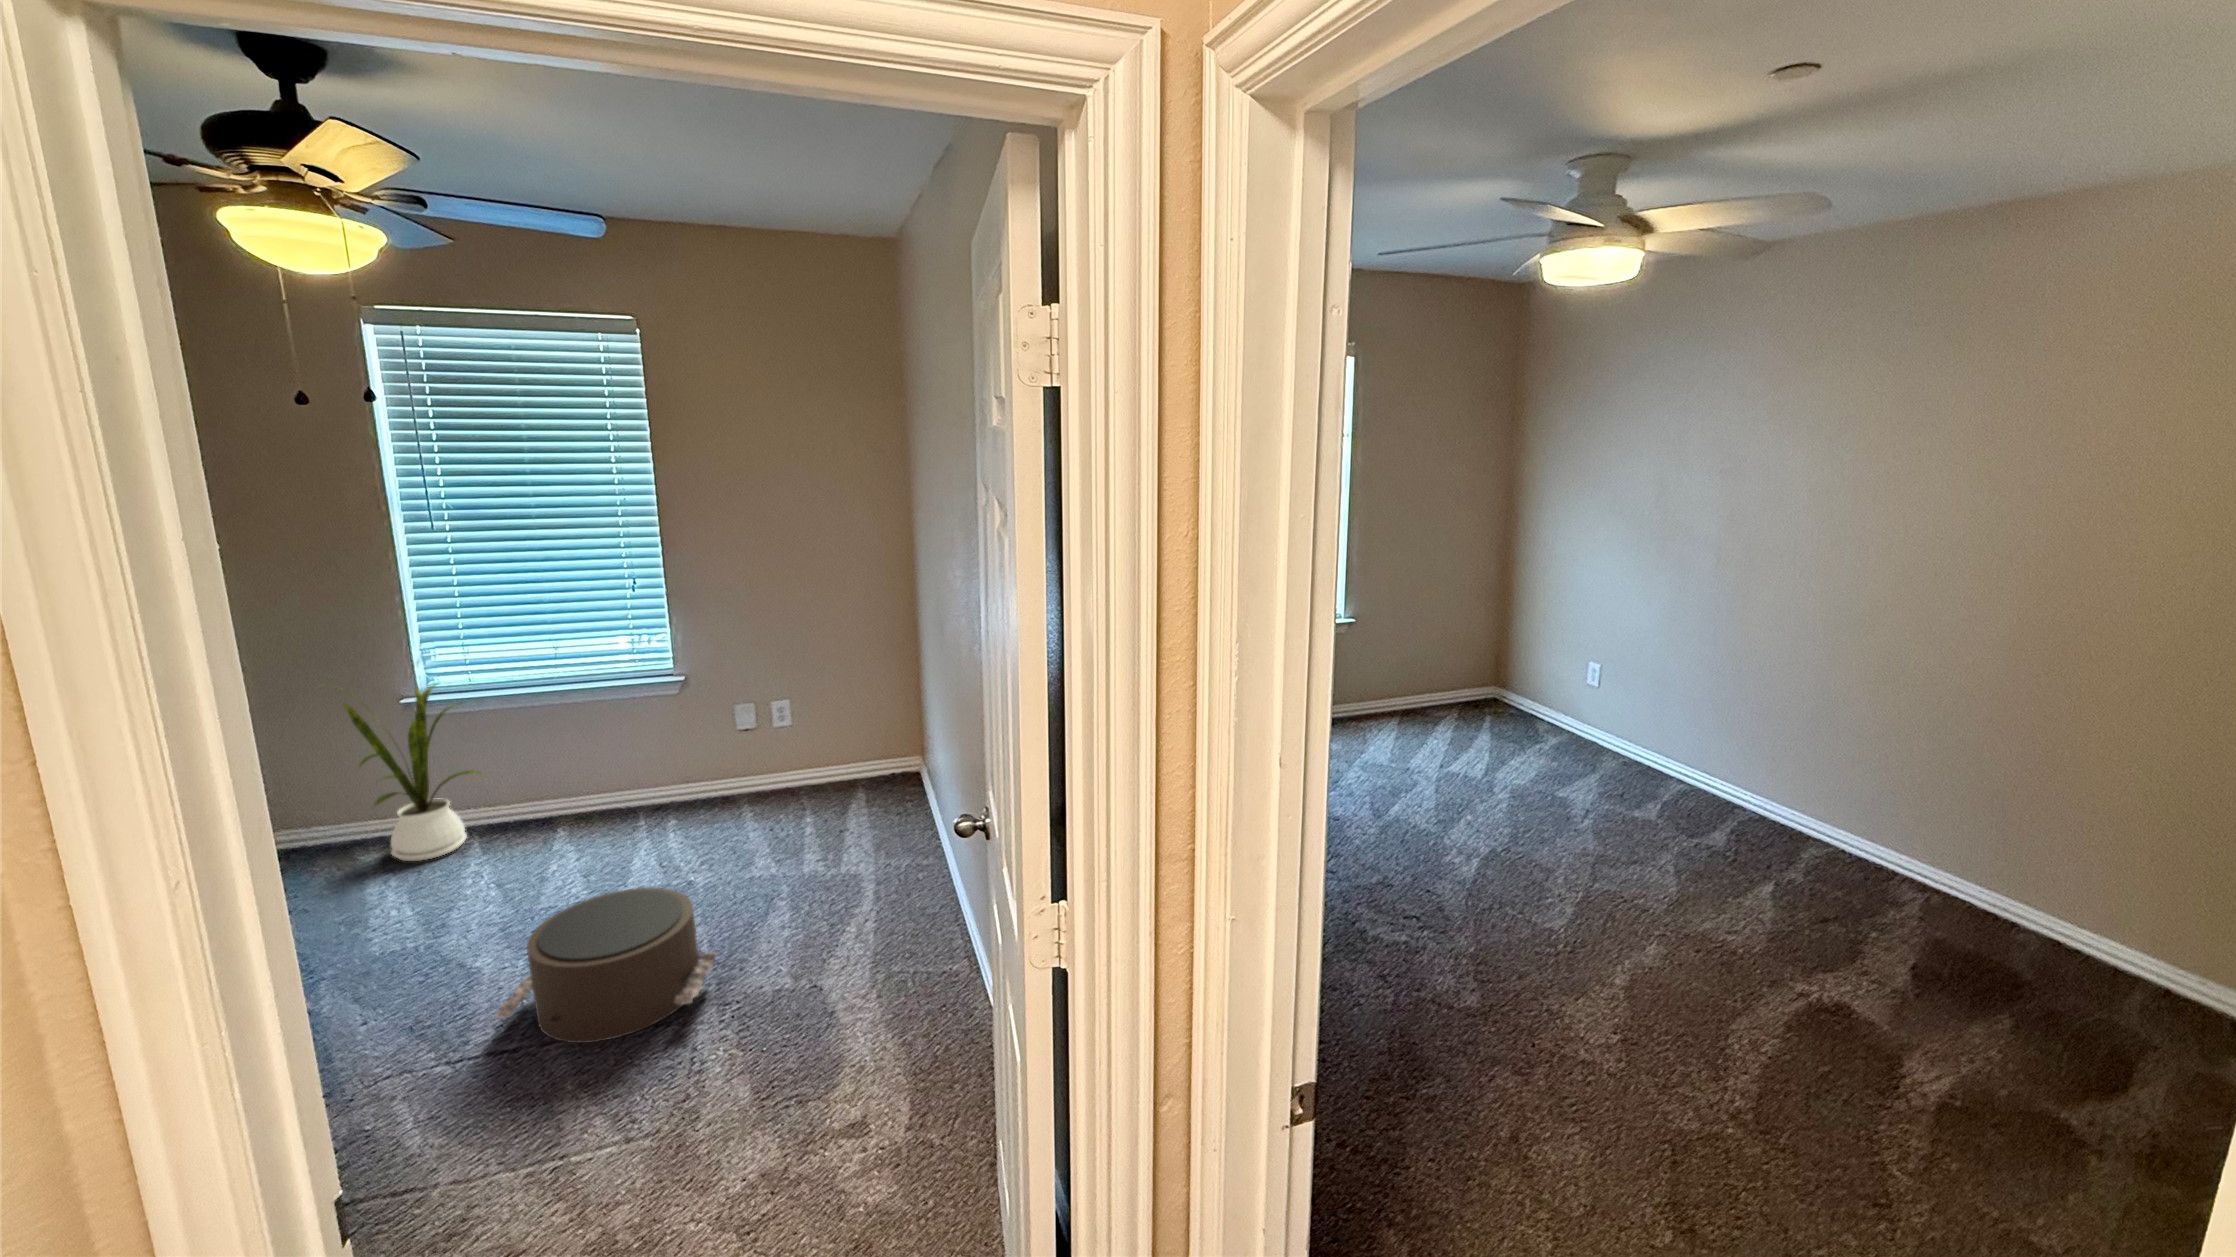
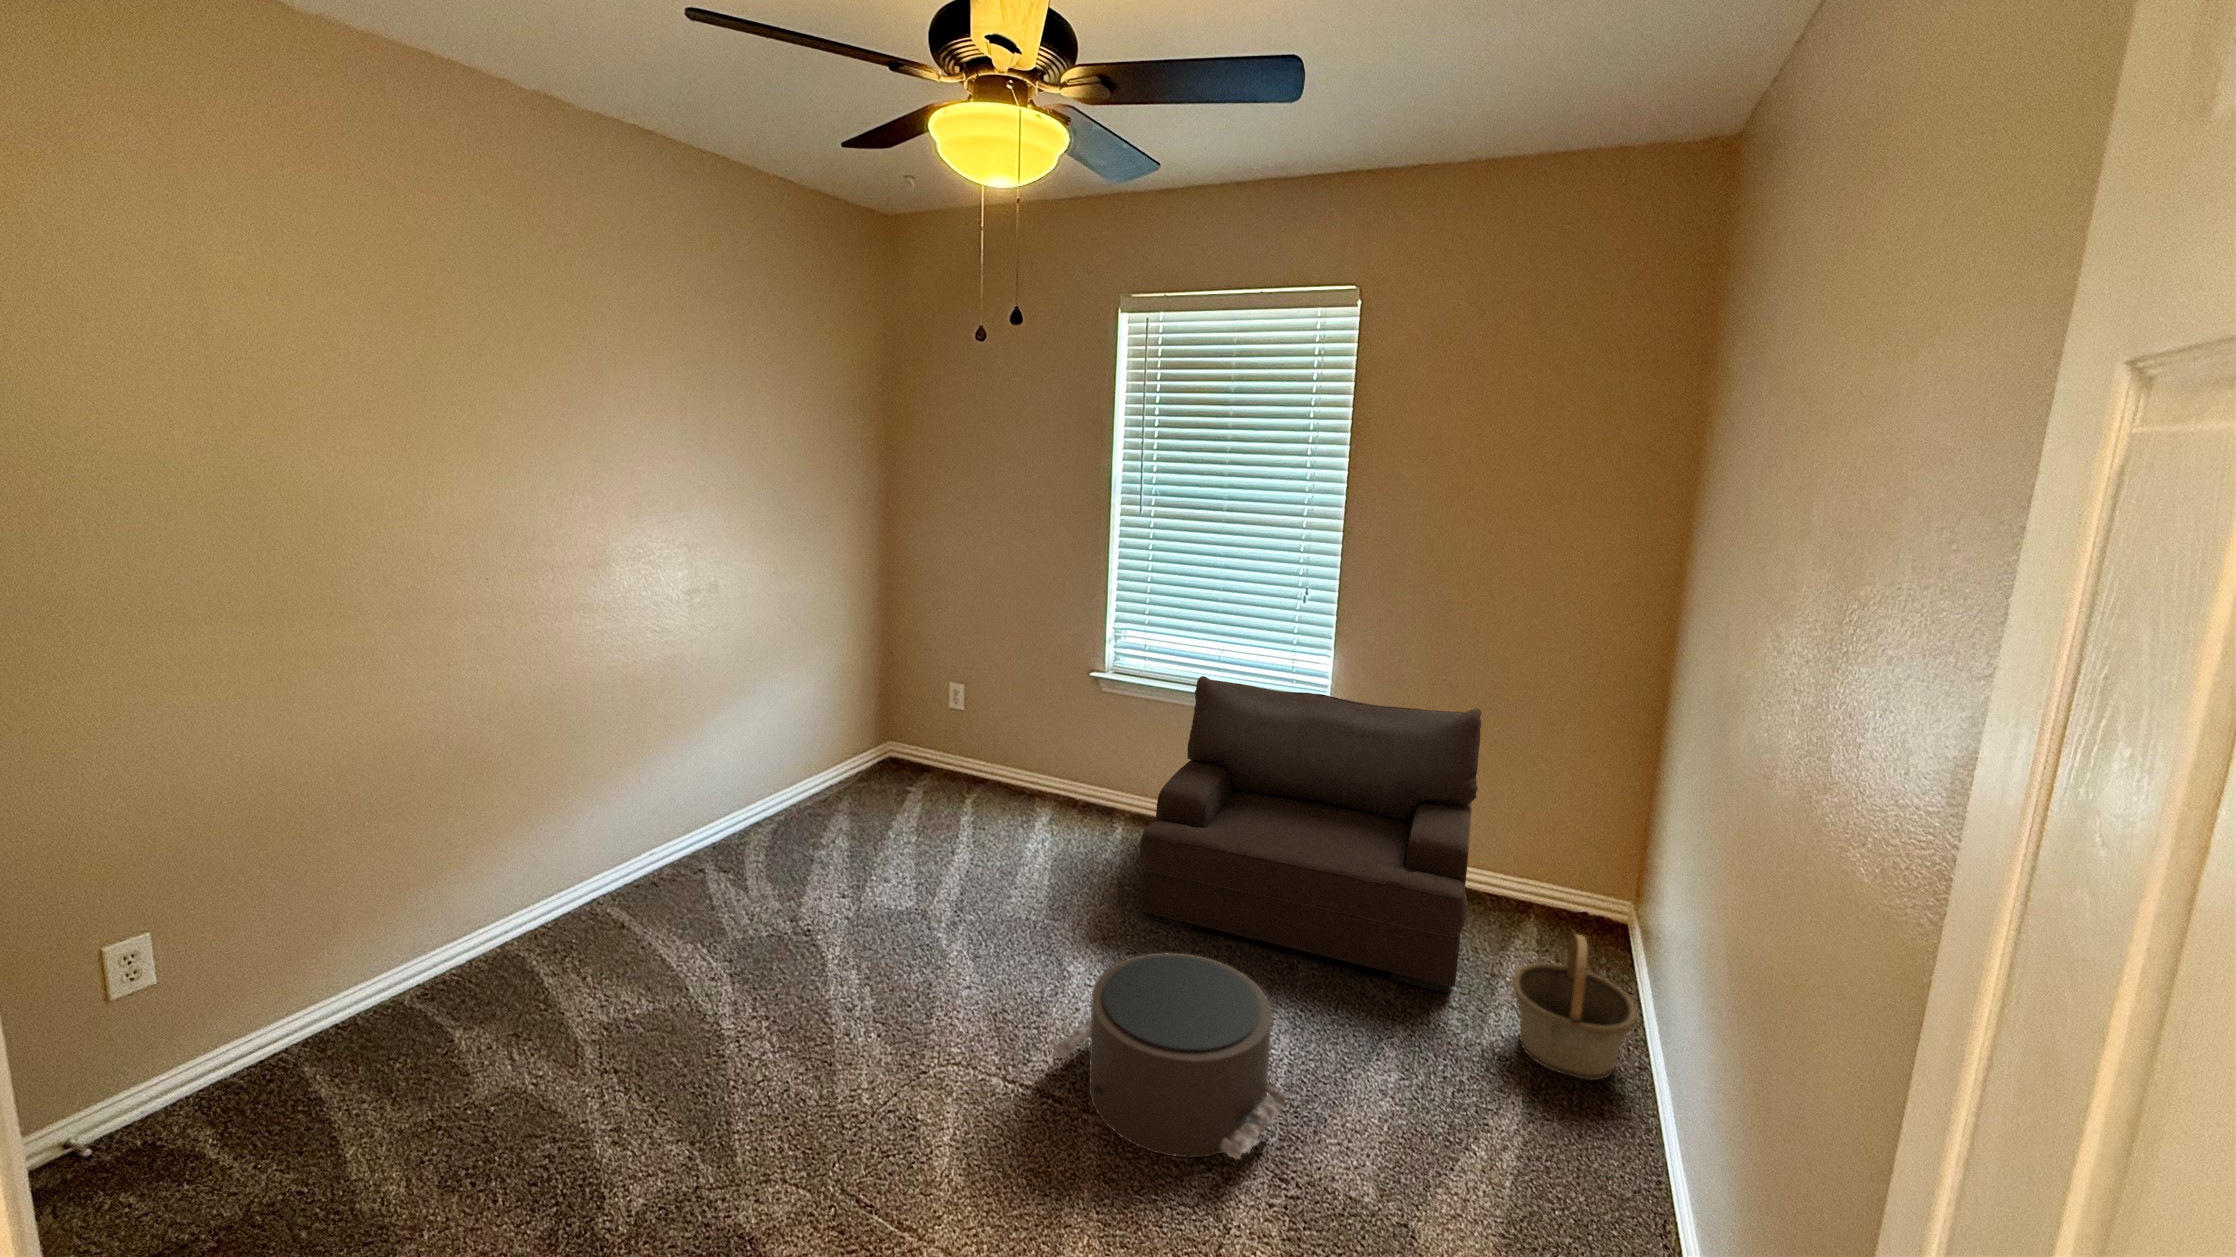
armchair: none [520,648,818,901] -> present [1140,676,1481,993]
house plant: present [319,684,481,861] -> none [1026,642,1142,832]
basket: none [854,778,931,870] -> present [1512,934,1637,1080]

